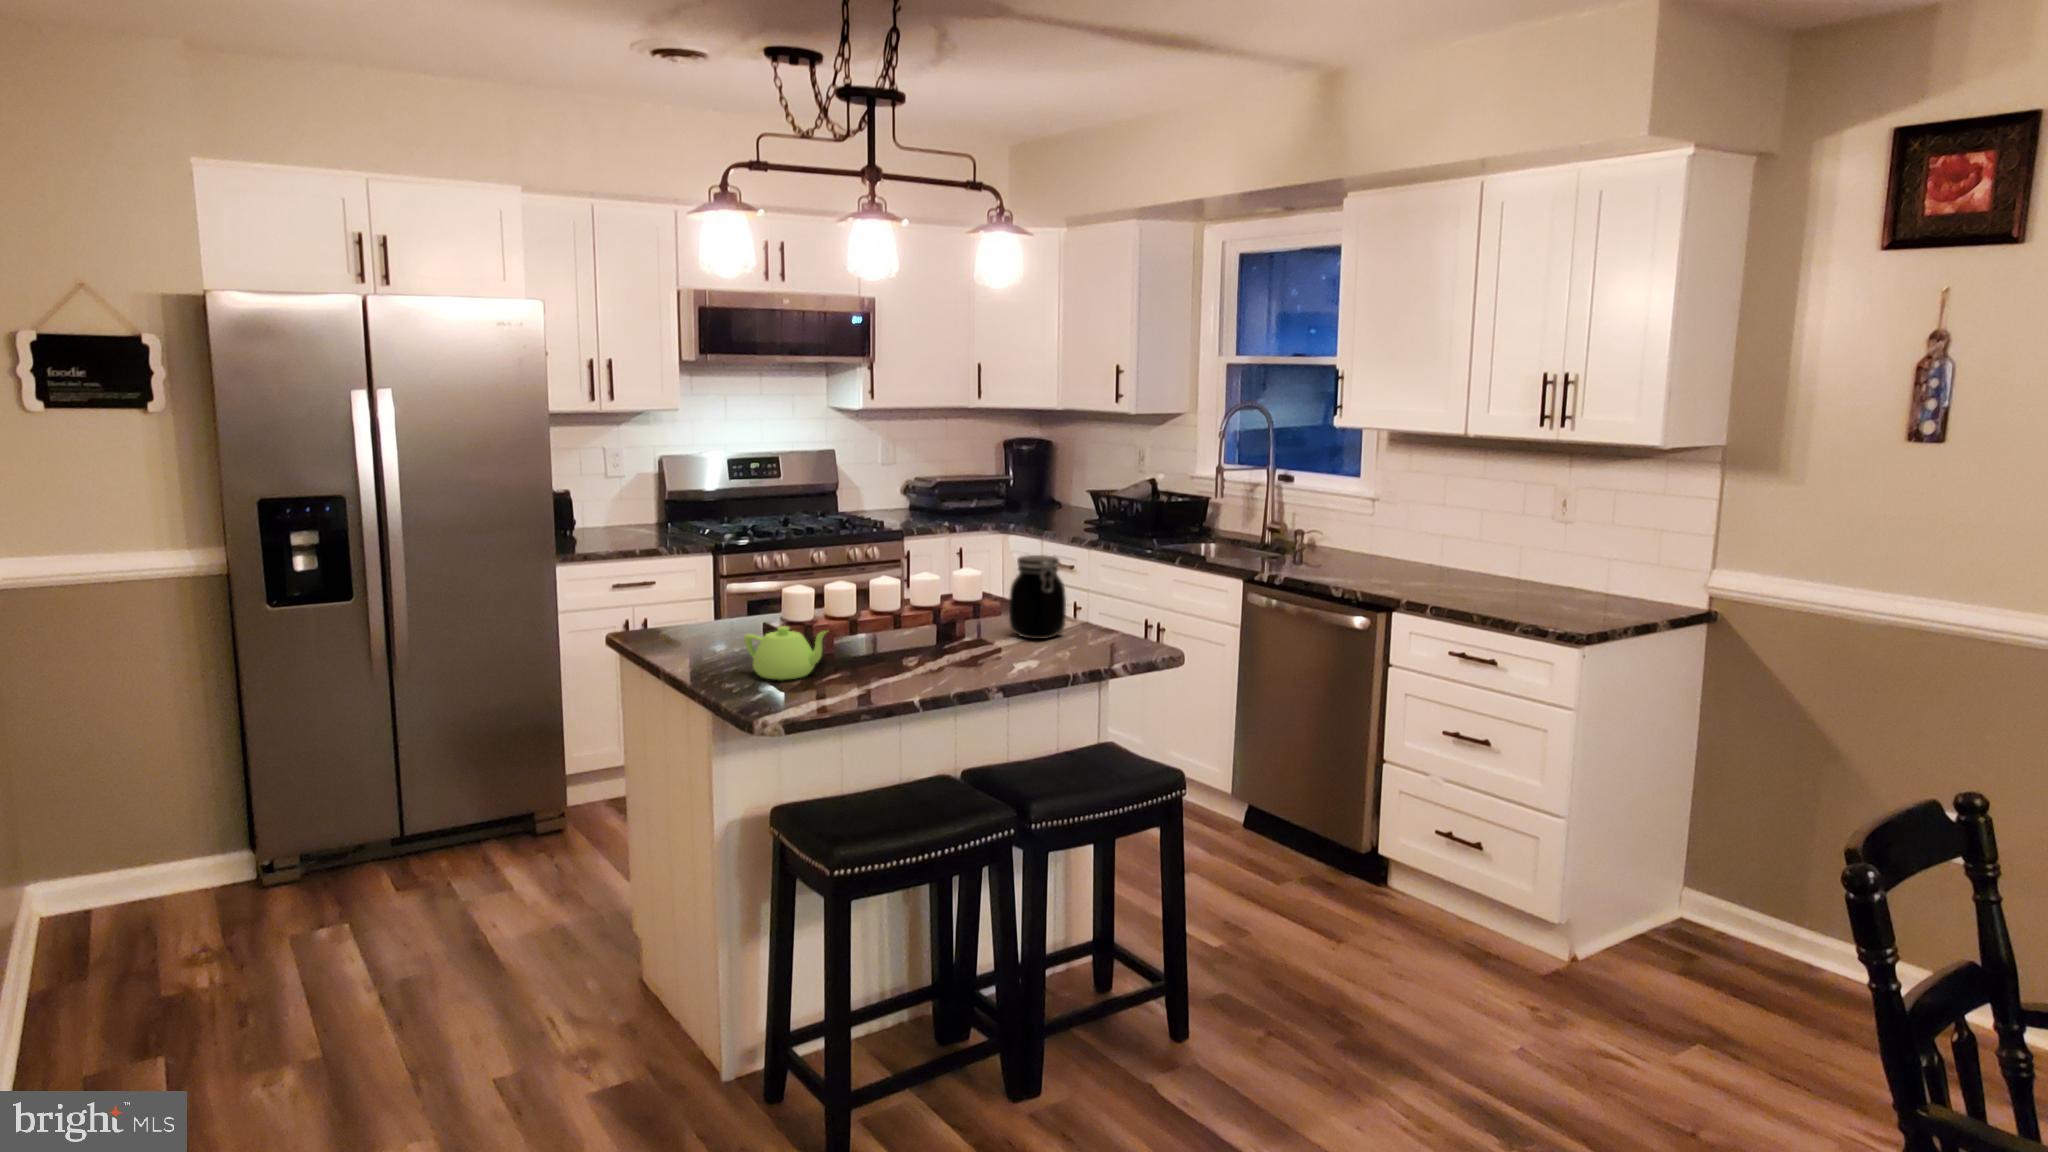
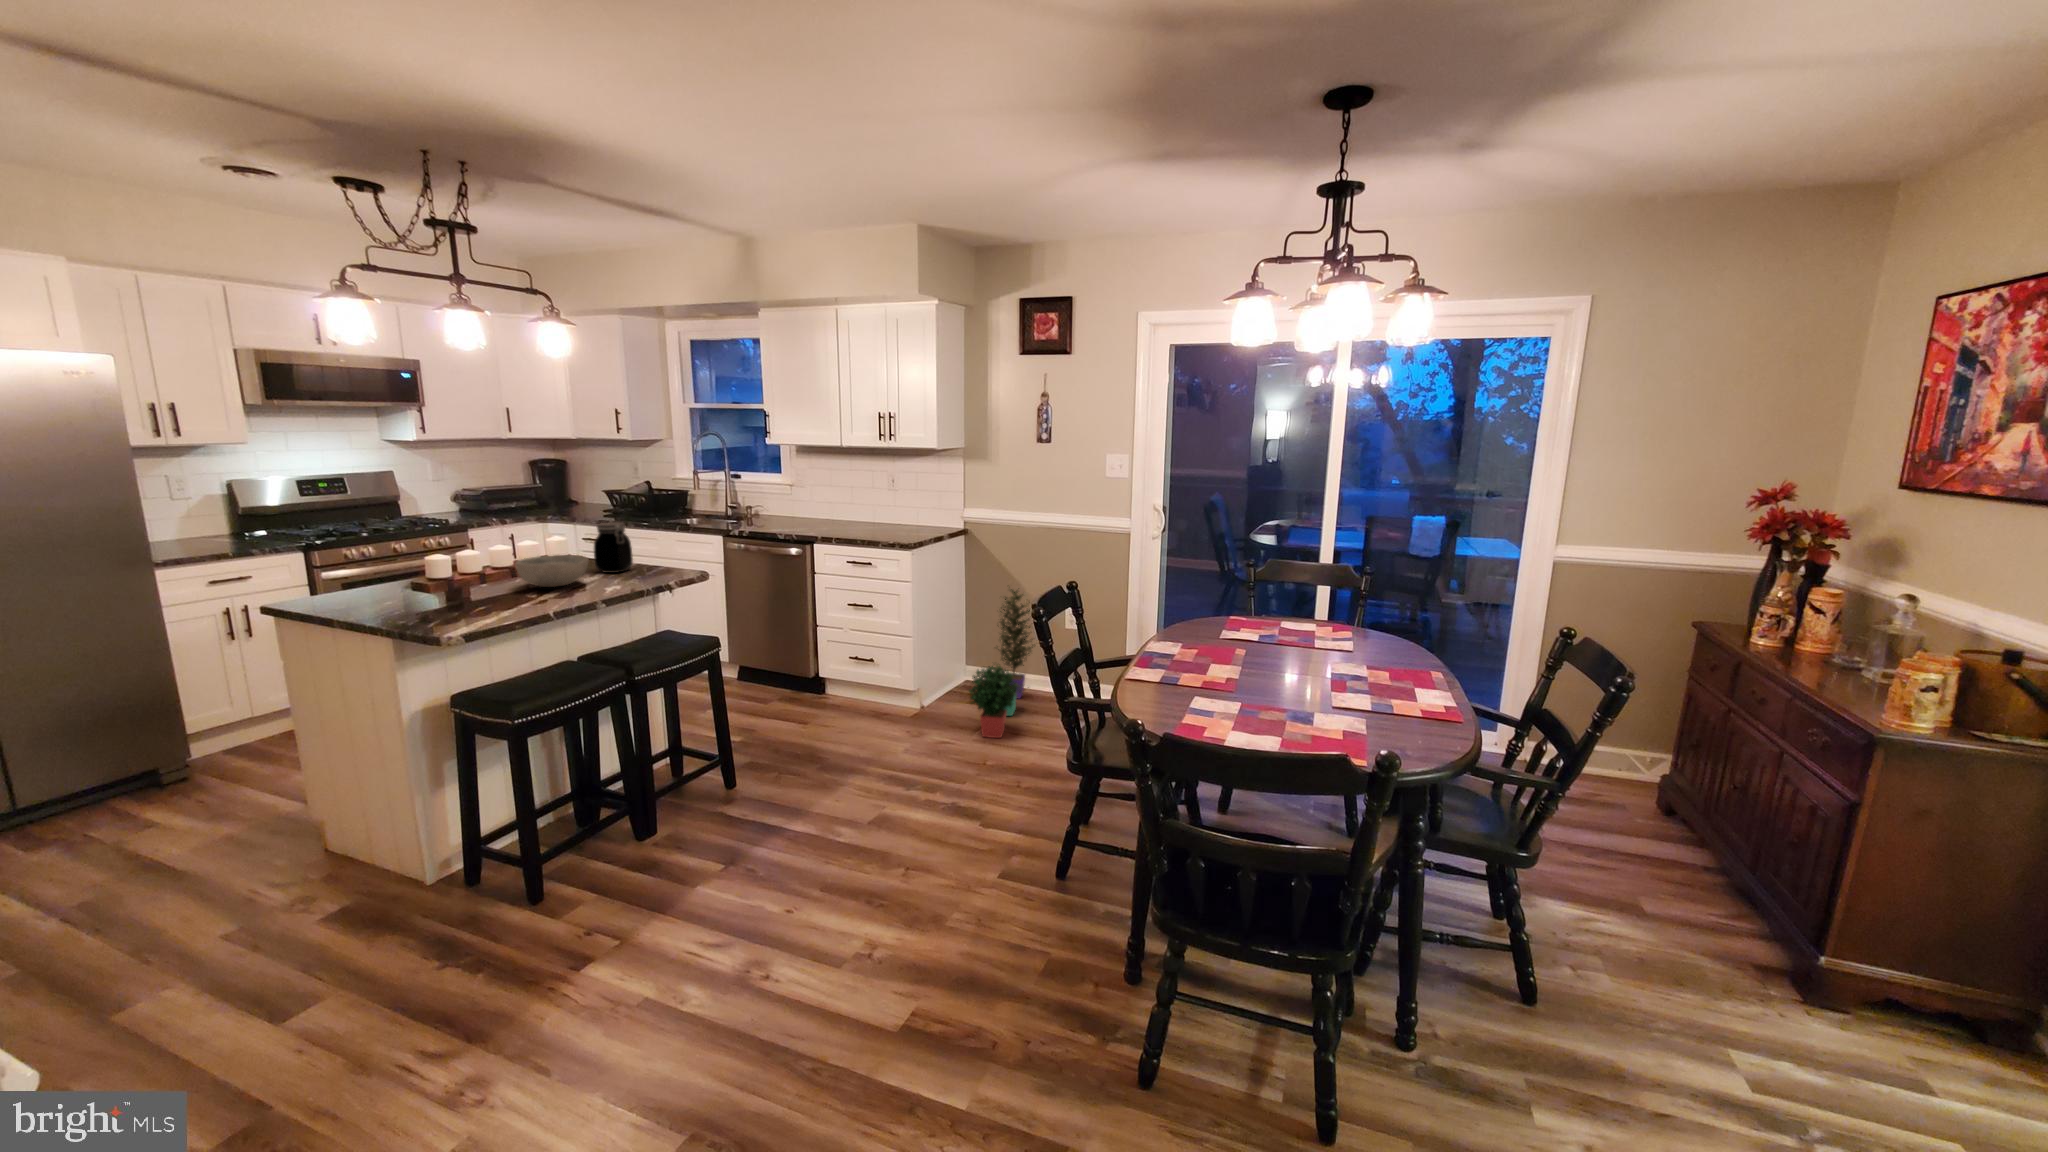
bowl: none [890,602,992,655] -> present [516,555,589,587]
teapot: present [744,626,827,680] -> none [408,577,478,612]
potted plant: none [1672,743,1864,1083] -> present [969,588,1033,738]

